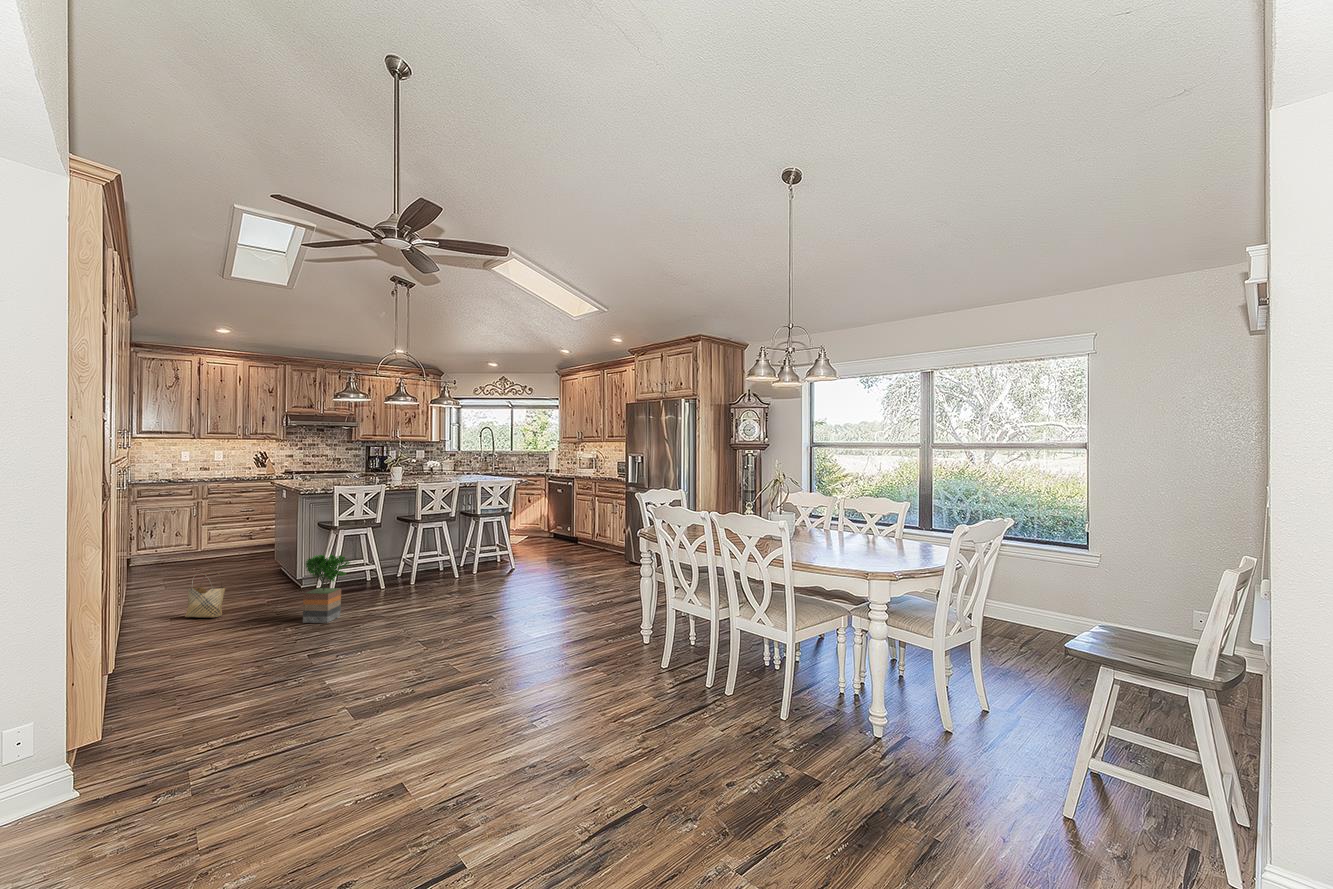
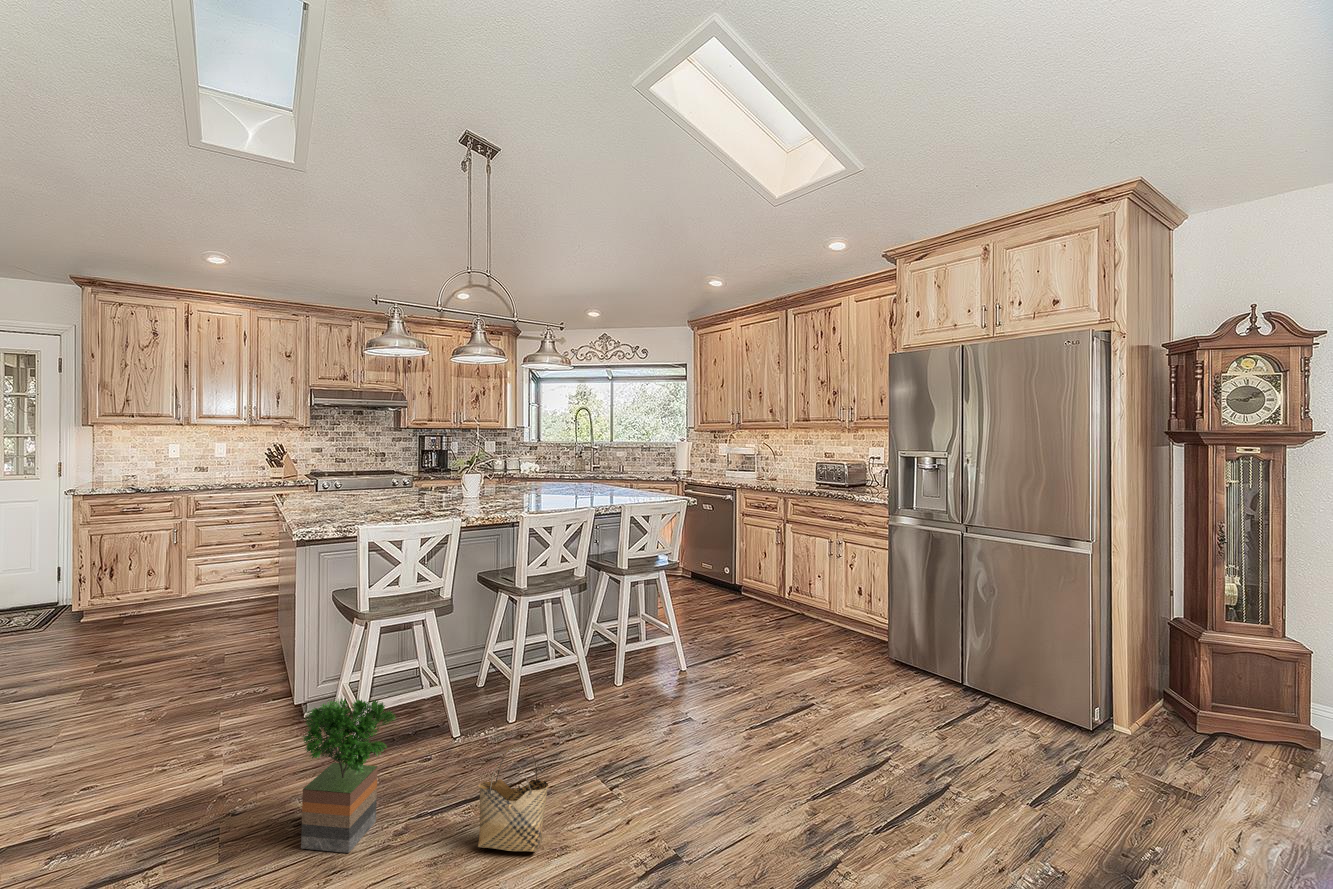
woven basket: present [185,571,226,618] -> present [478,743,549,852]

